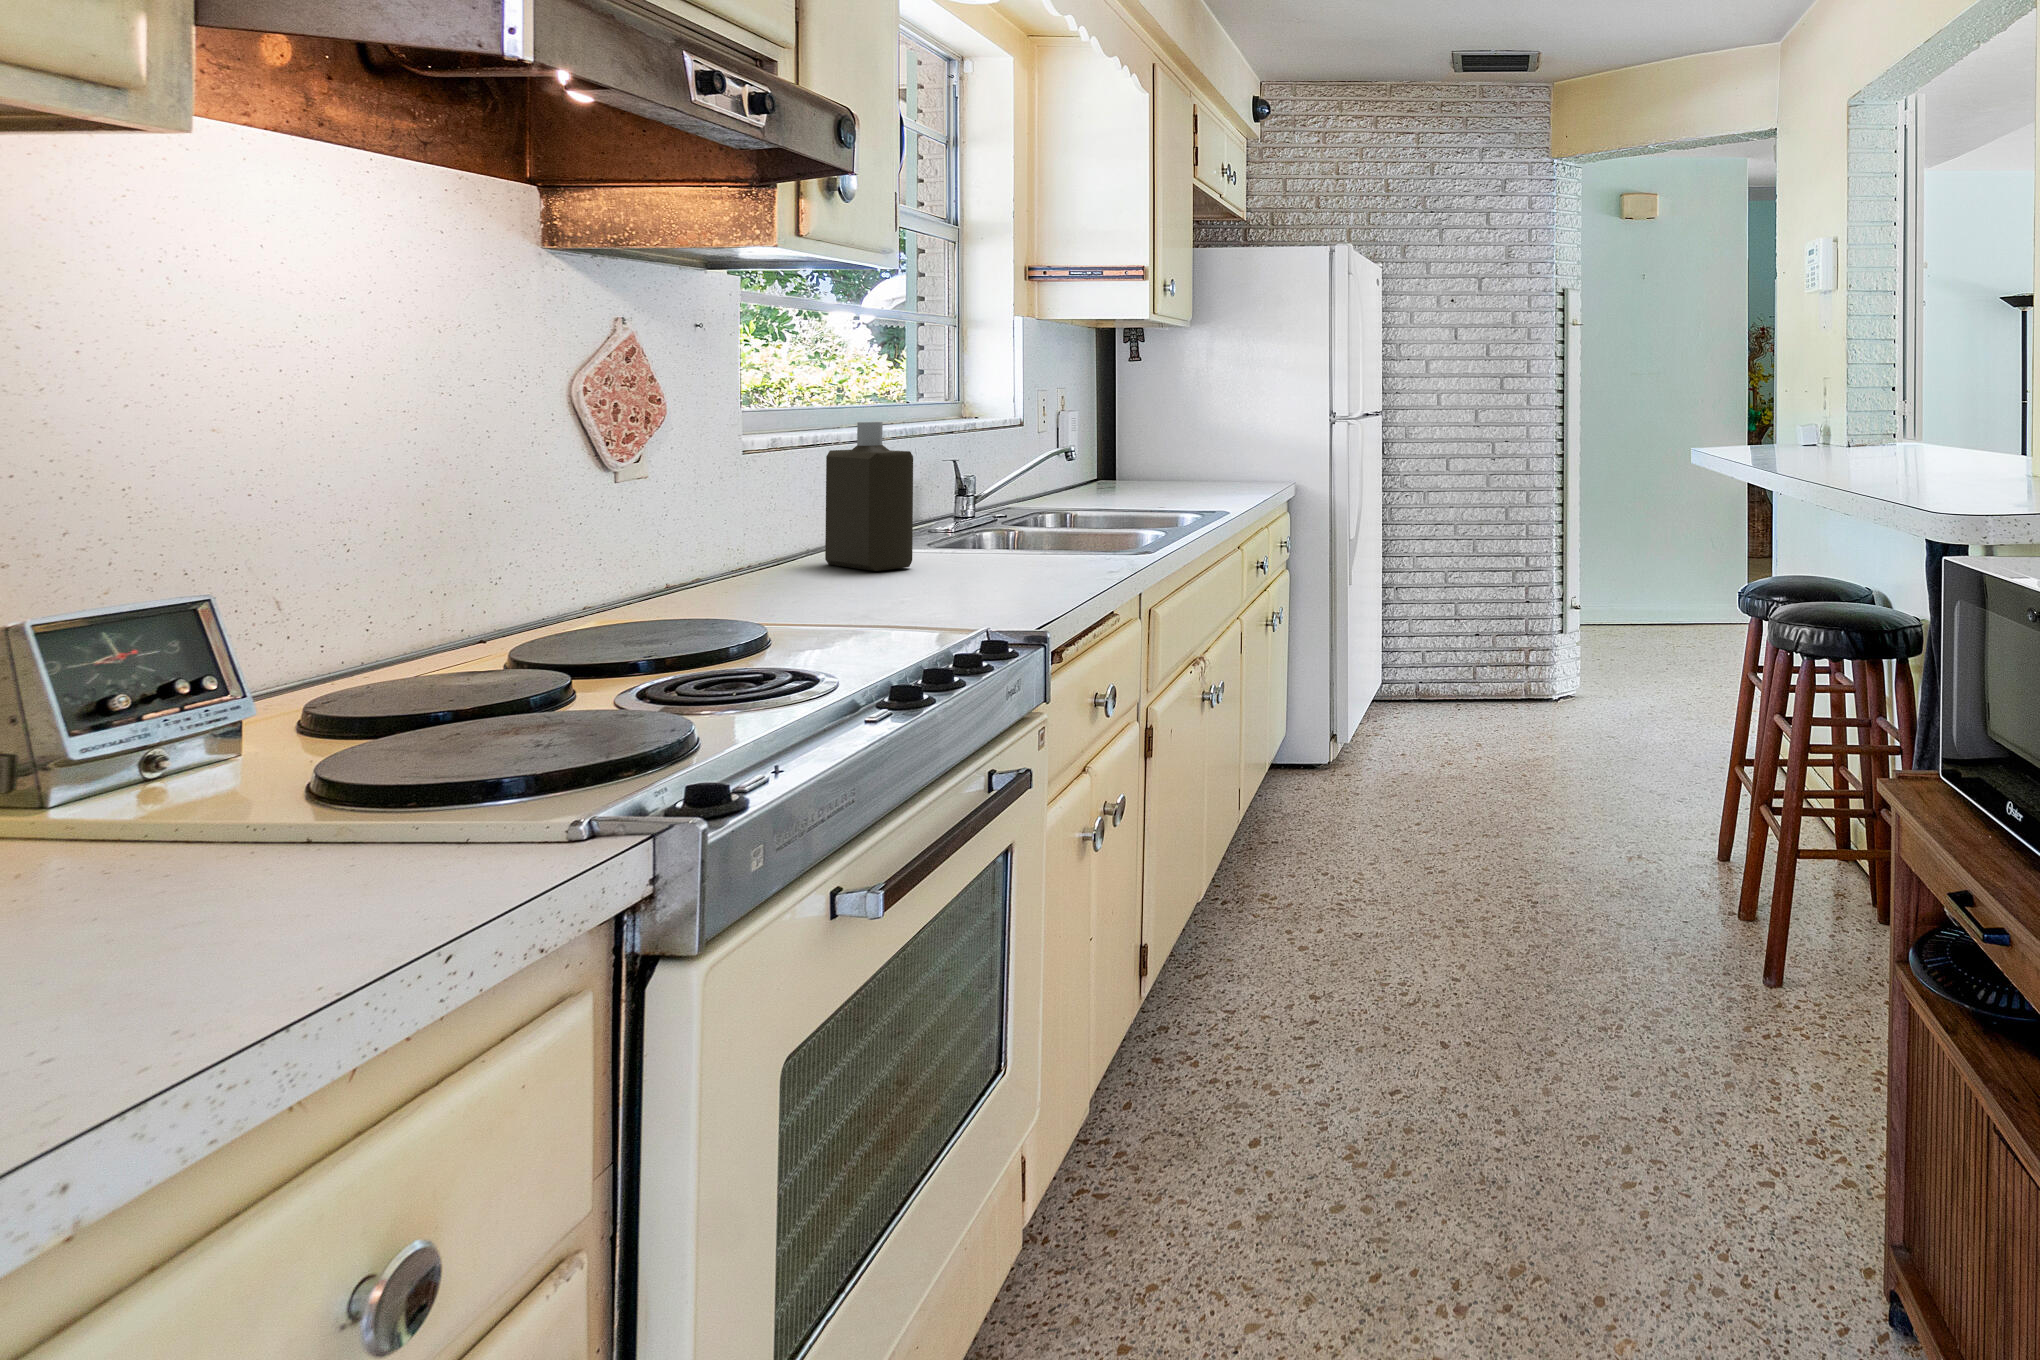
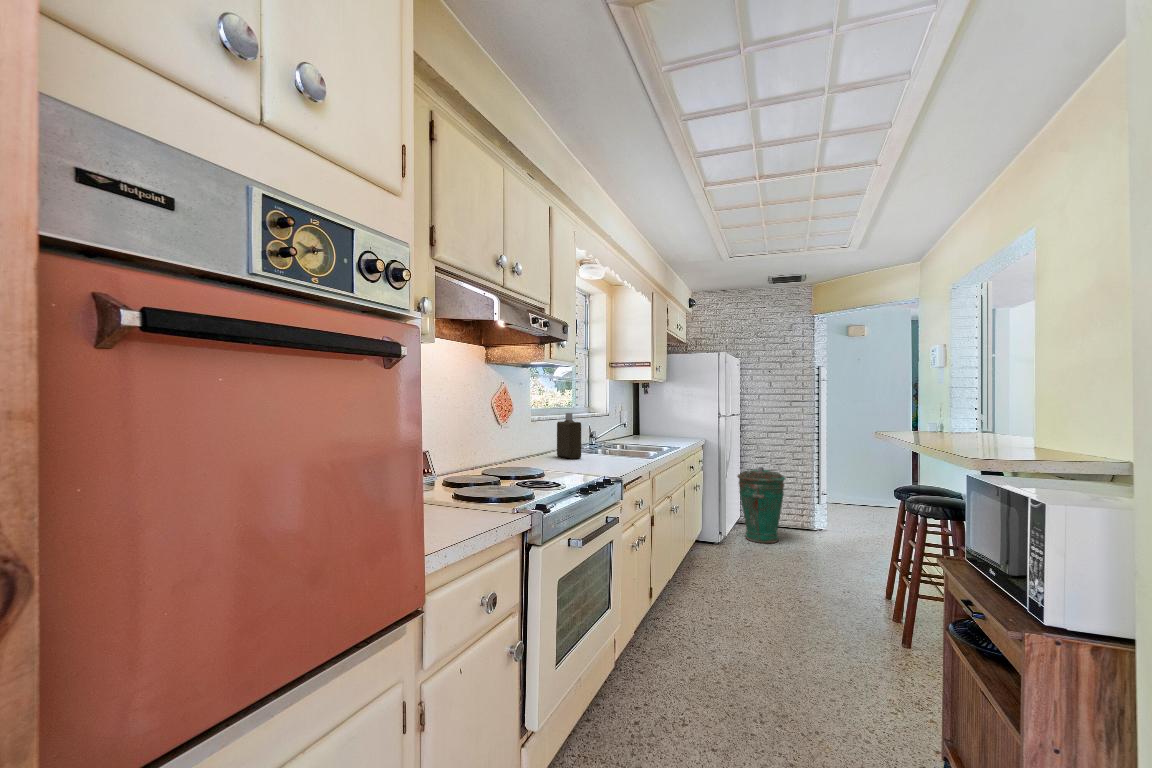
trash can: none [1377,553,1495,752] -> present [737,467,786,543]

